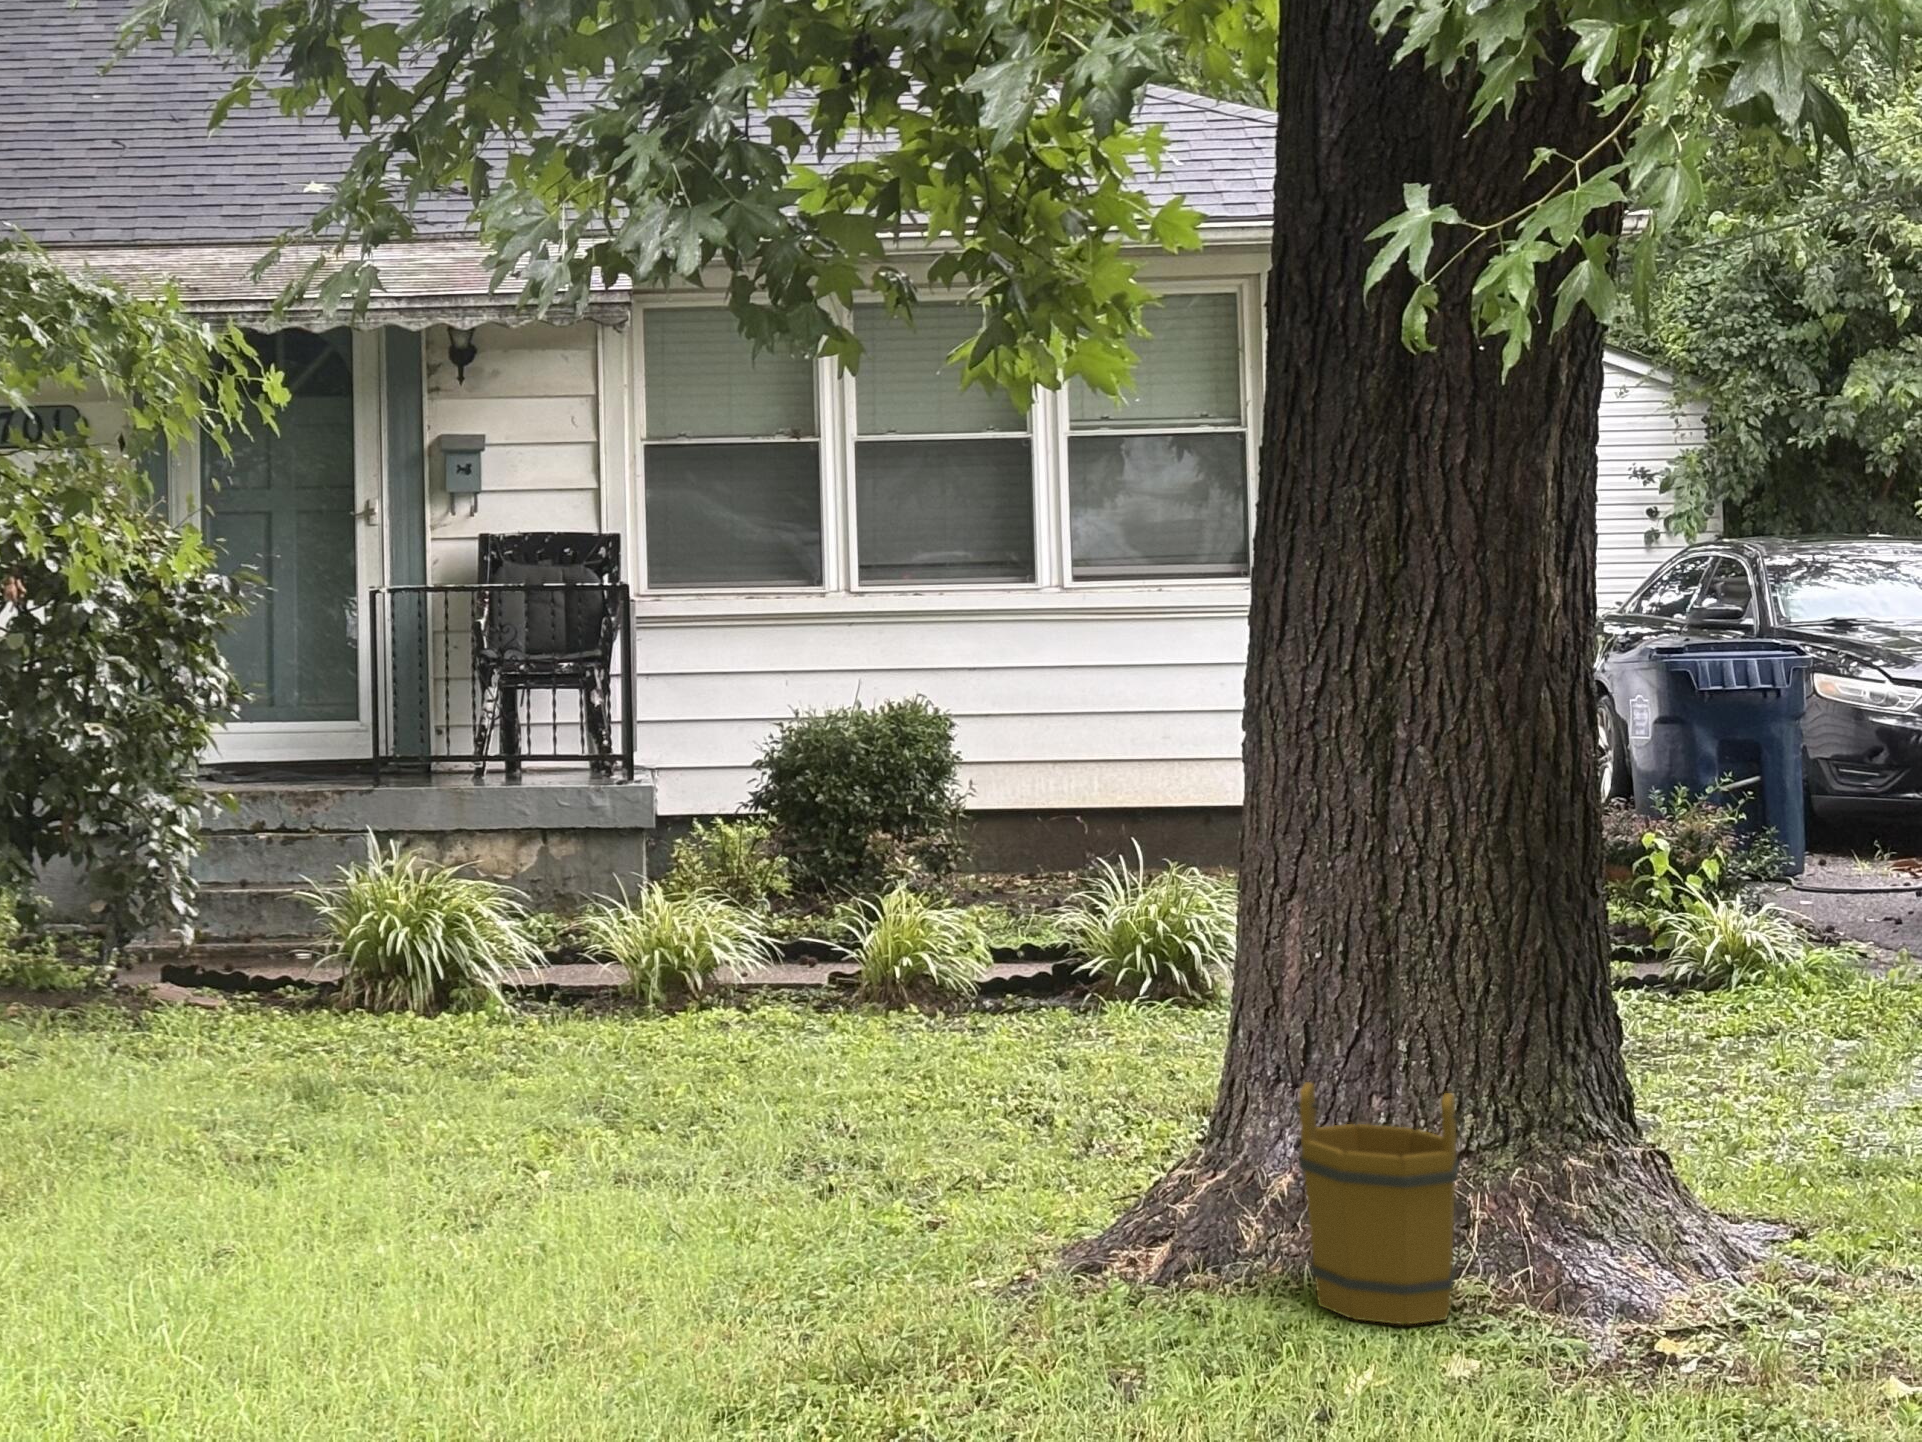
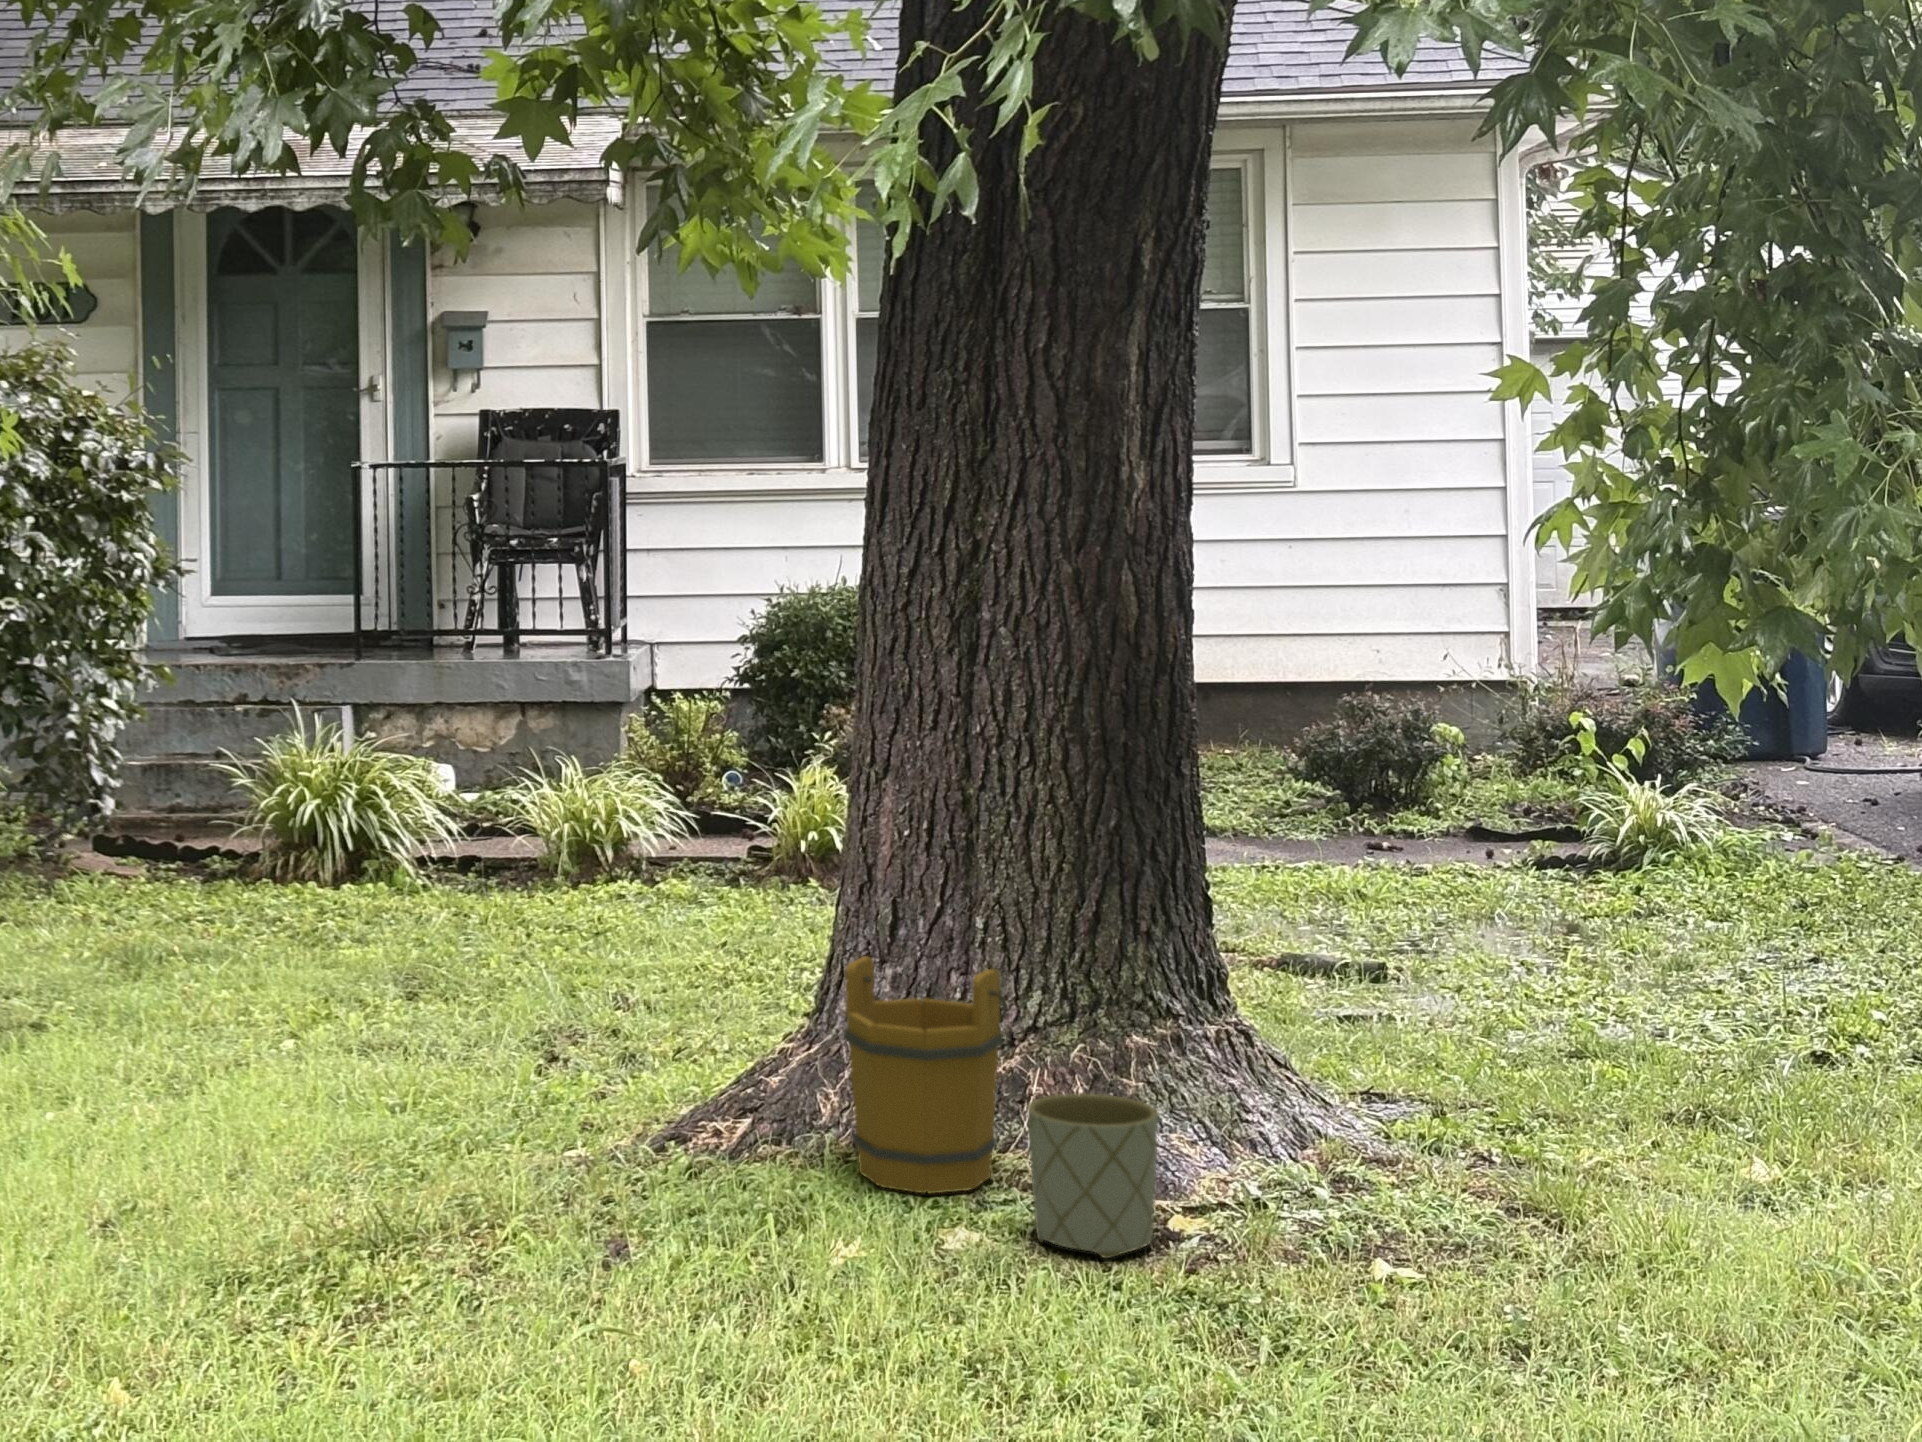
planter: none [1535,1218,1674,1387] -> present [1028,1093,1158,1258]

